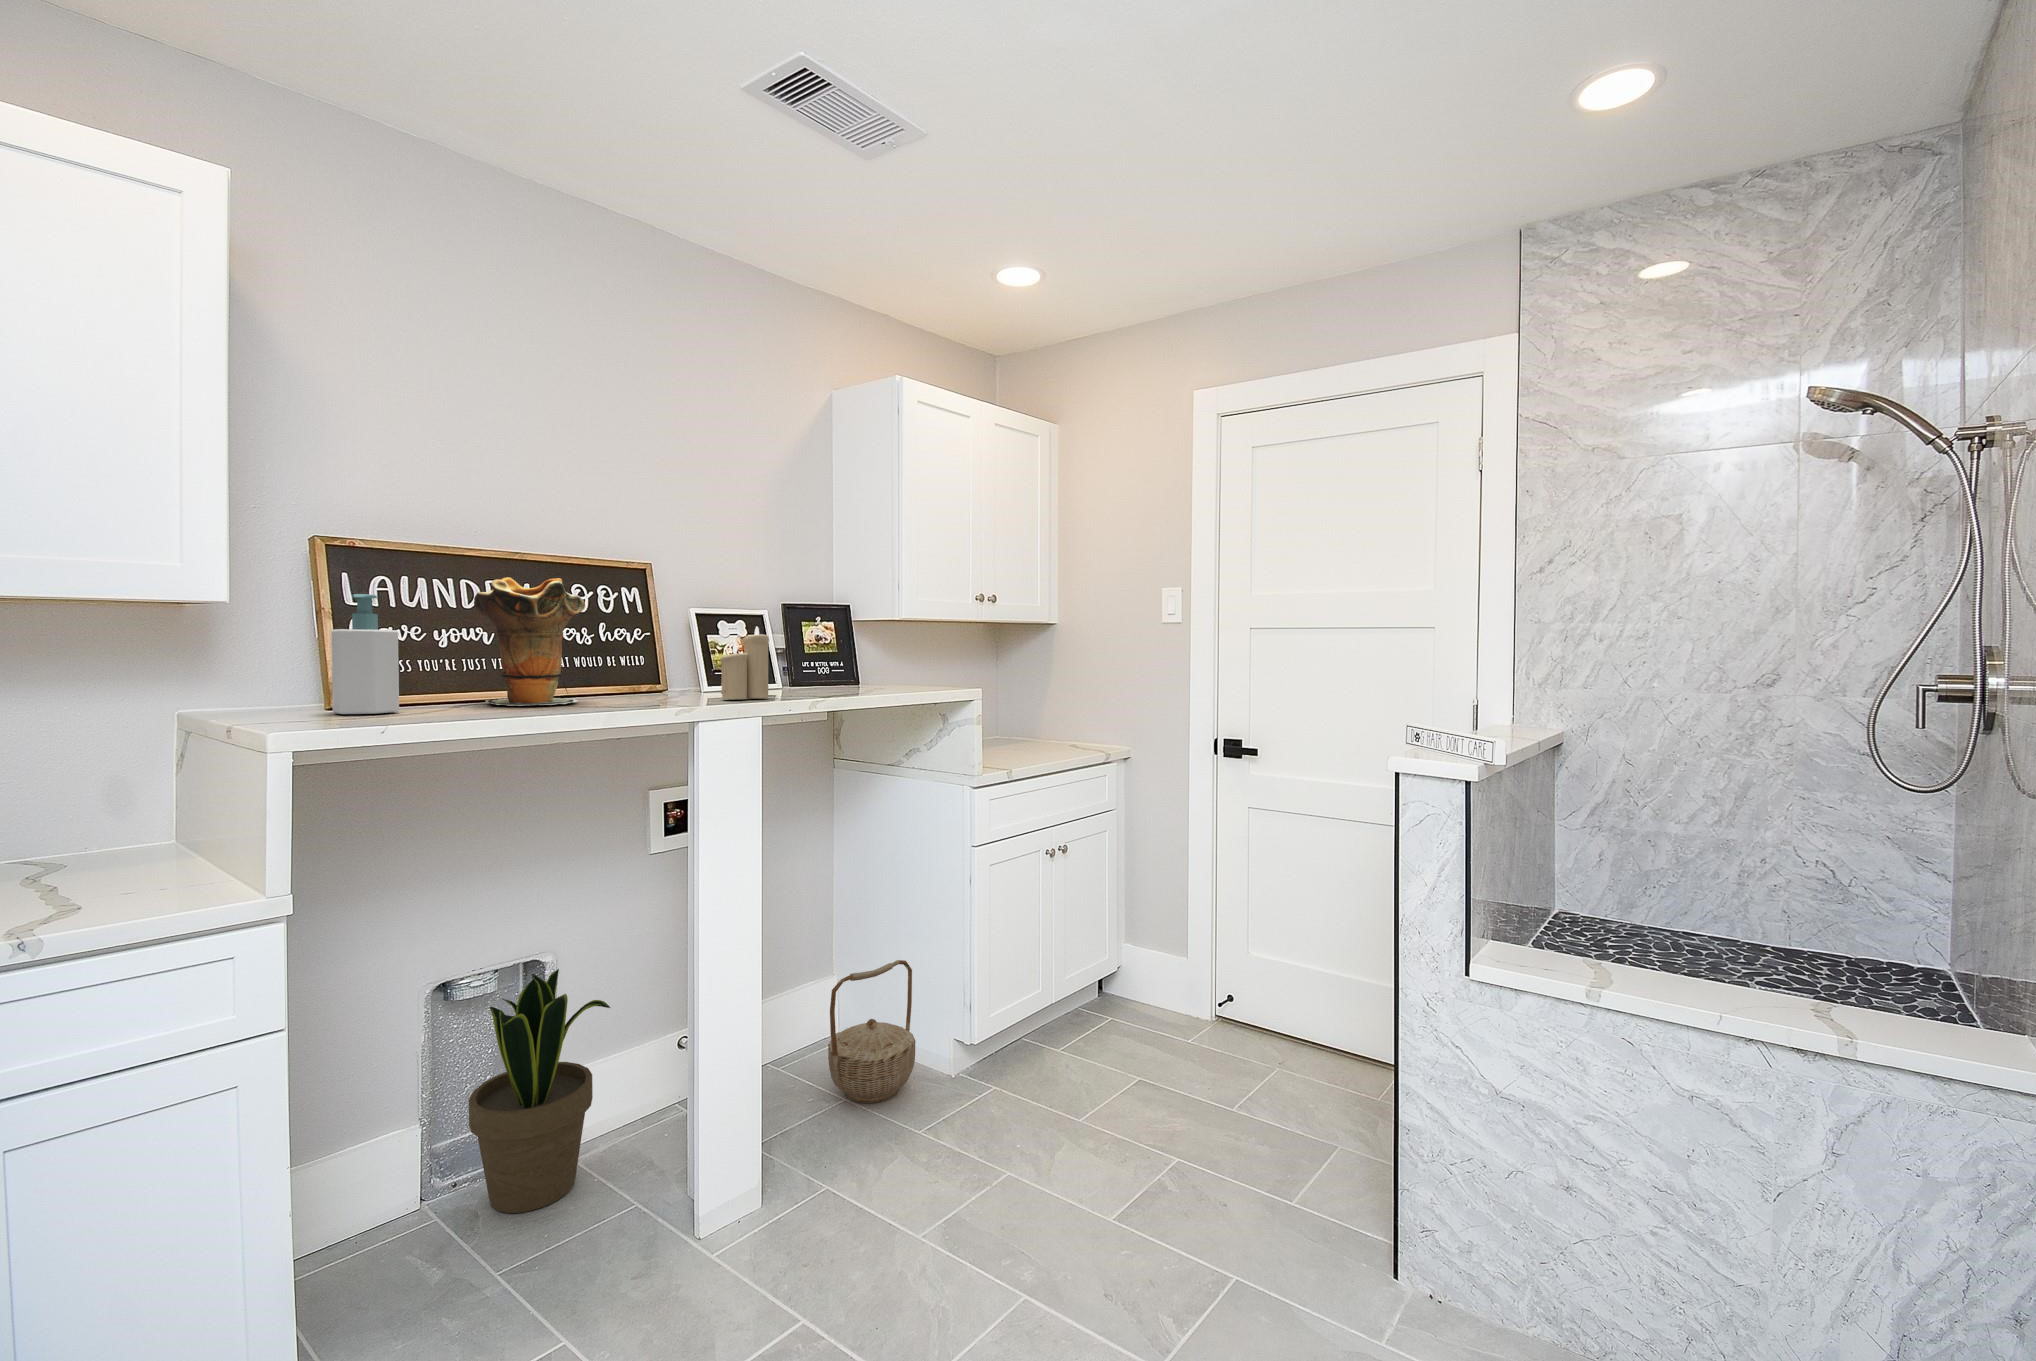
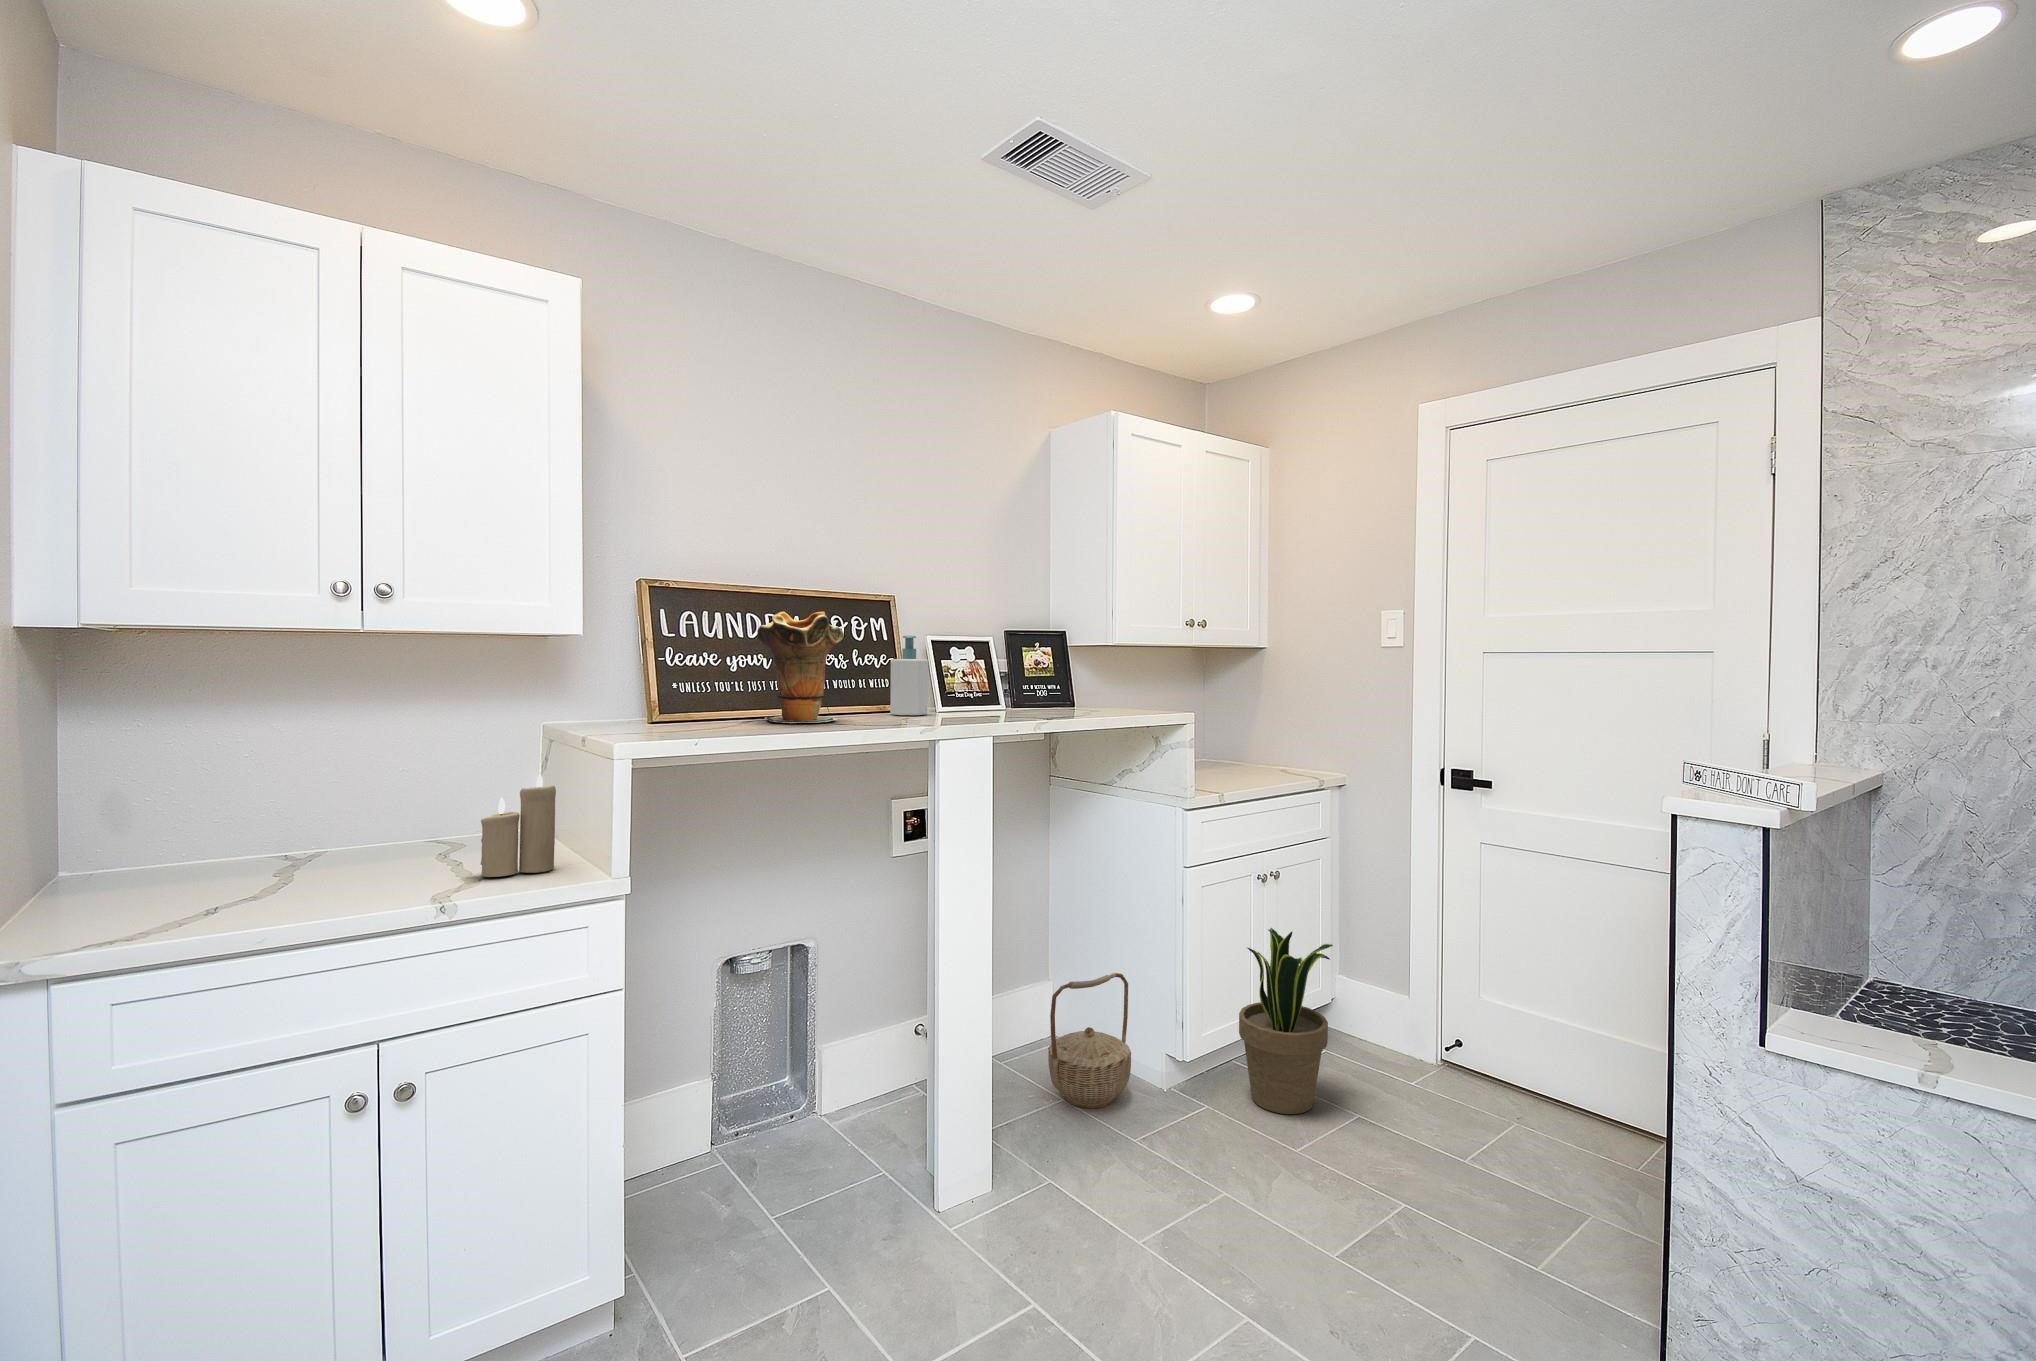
soap bottle: present [331,594,399,714] -> present [890,636,928,715]
candle: present [721,626,769,699] -> present [481,774,556,877]
potted plant: present [469,969,610,1213] -> present [1239,928,1333,1114]

